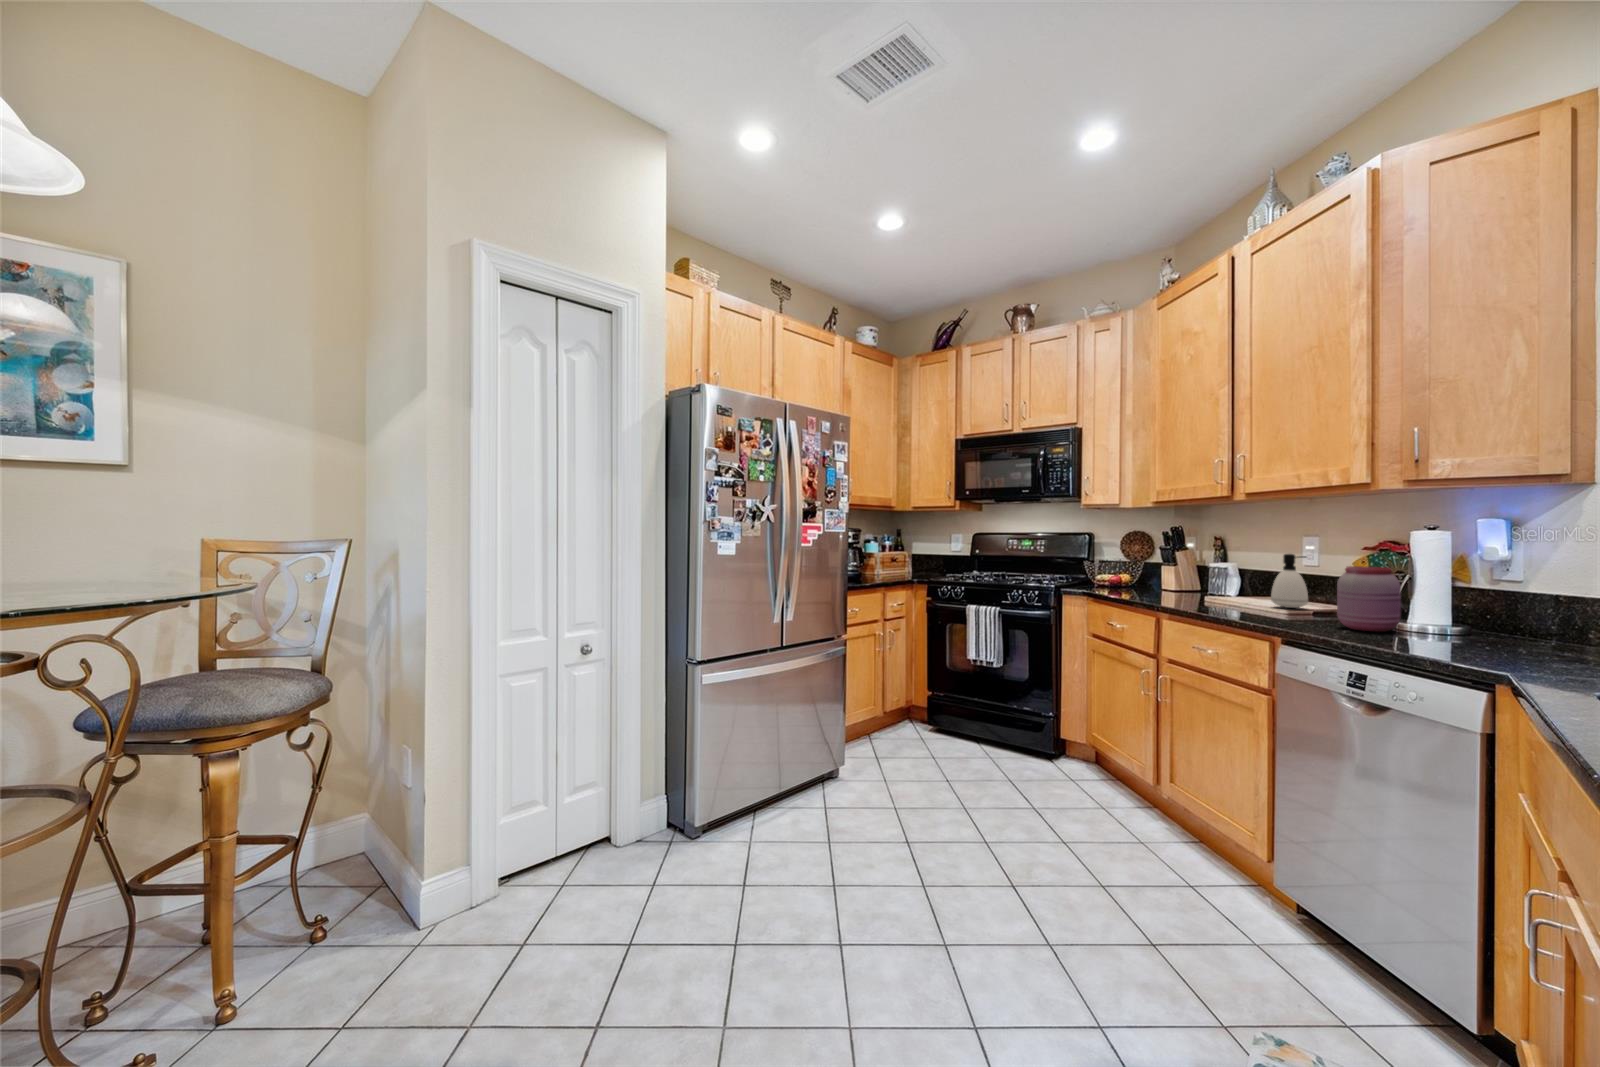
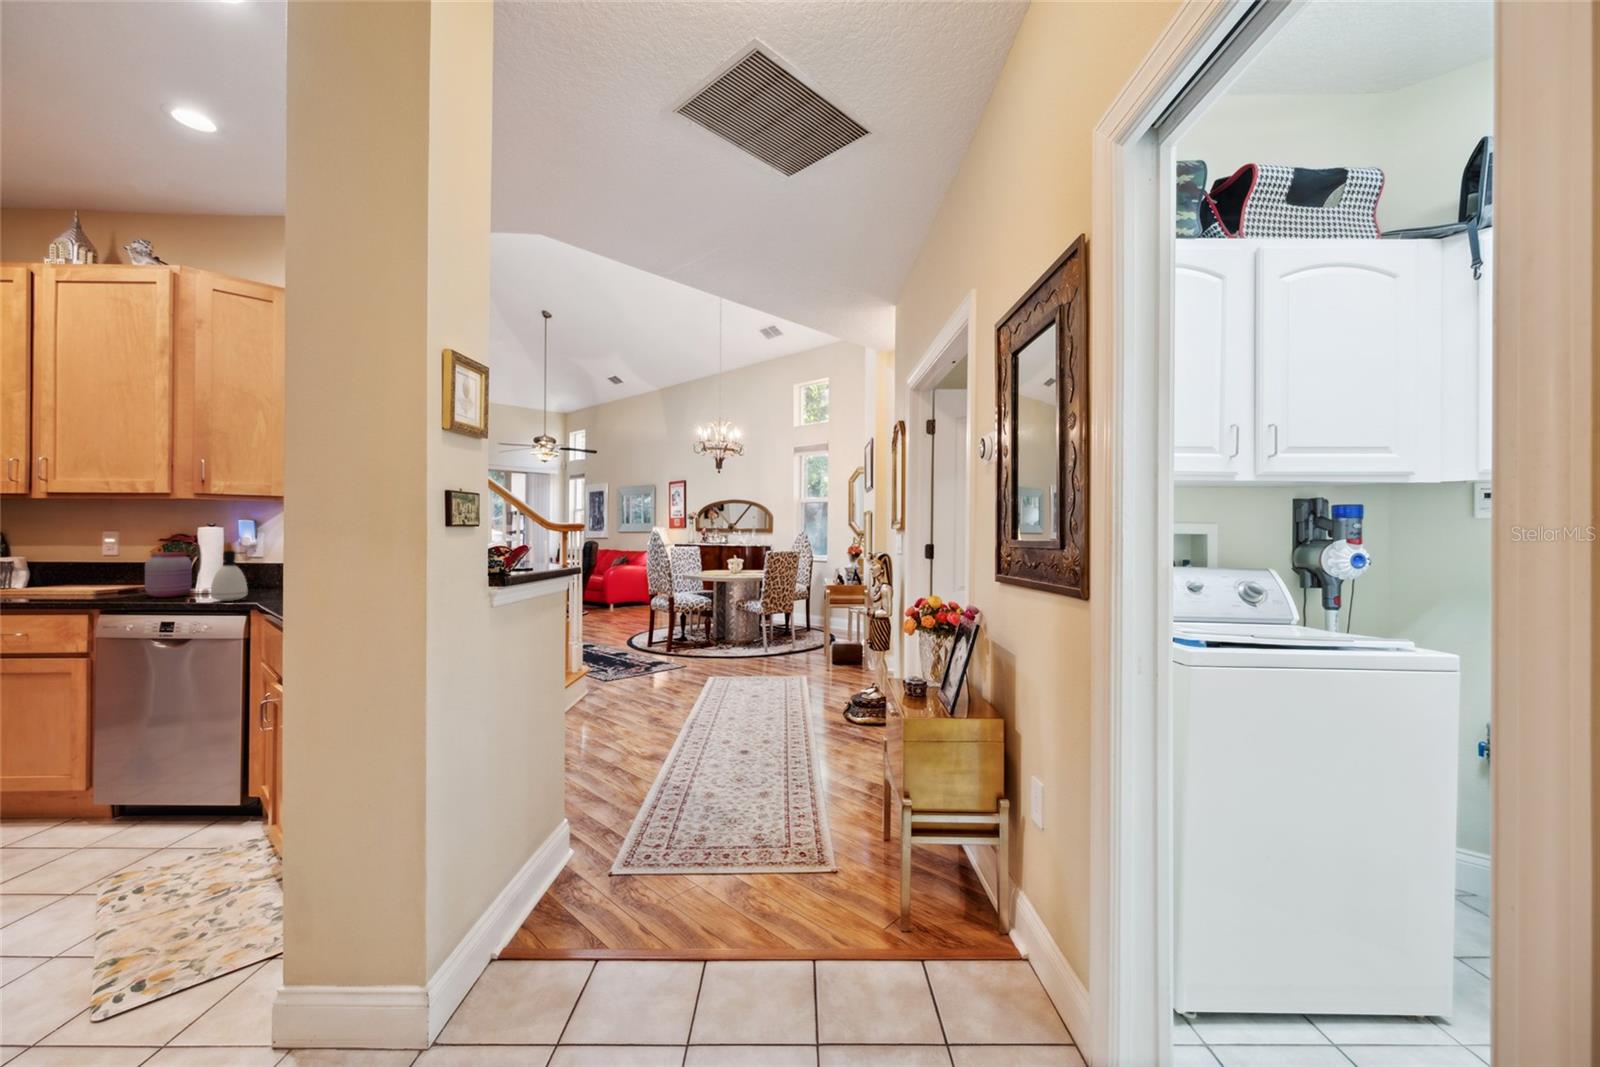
soap dispenser: present [1271,554,1308,608] -> present [210,550,248,601]

